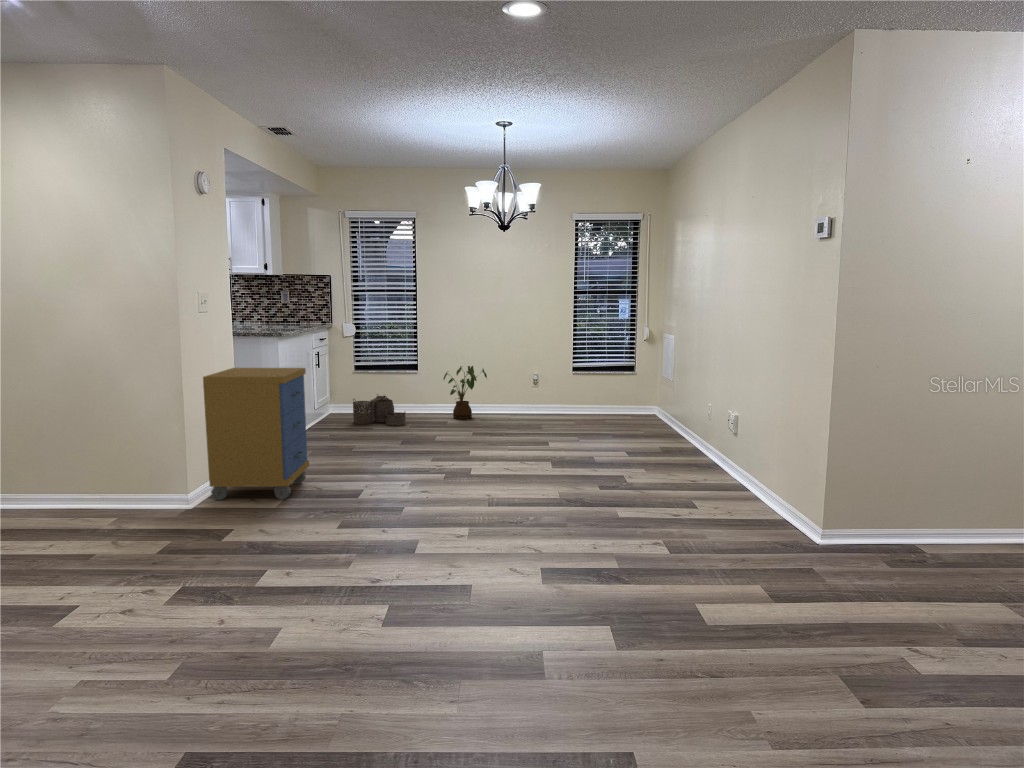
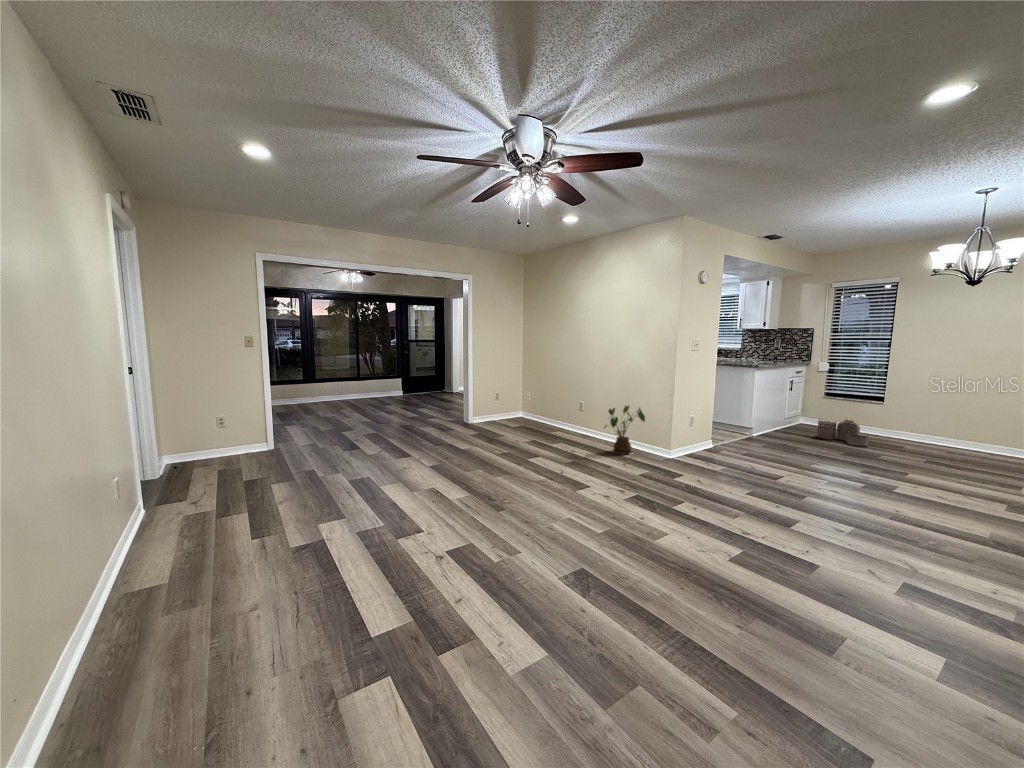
house plant: present [443,366,487,419] -> present [604,406,645,454]
storage cabinet: present [203,368,309,500] -> none [682,385,756,470]

